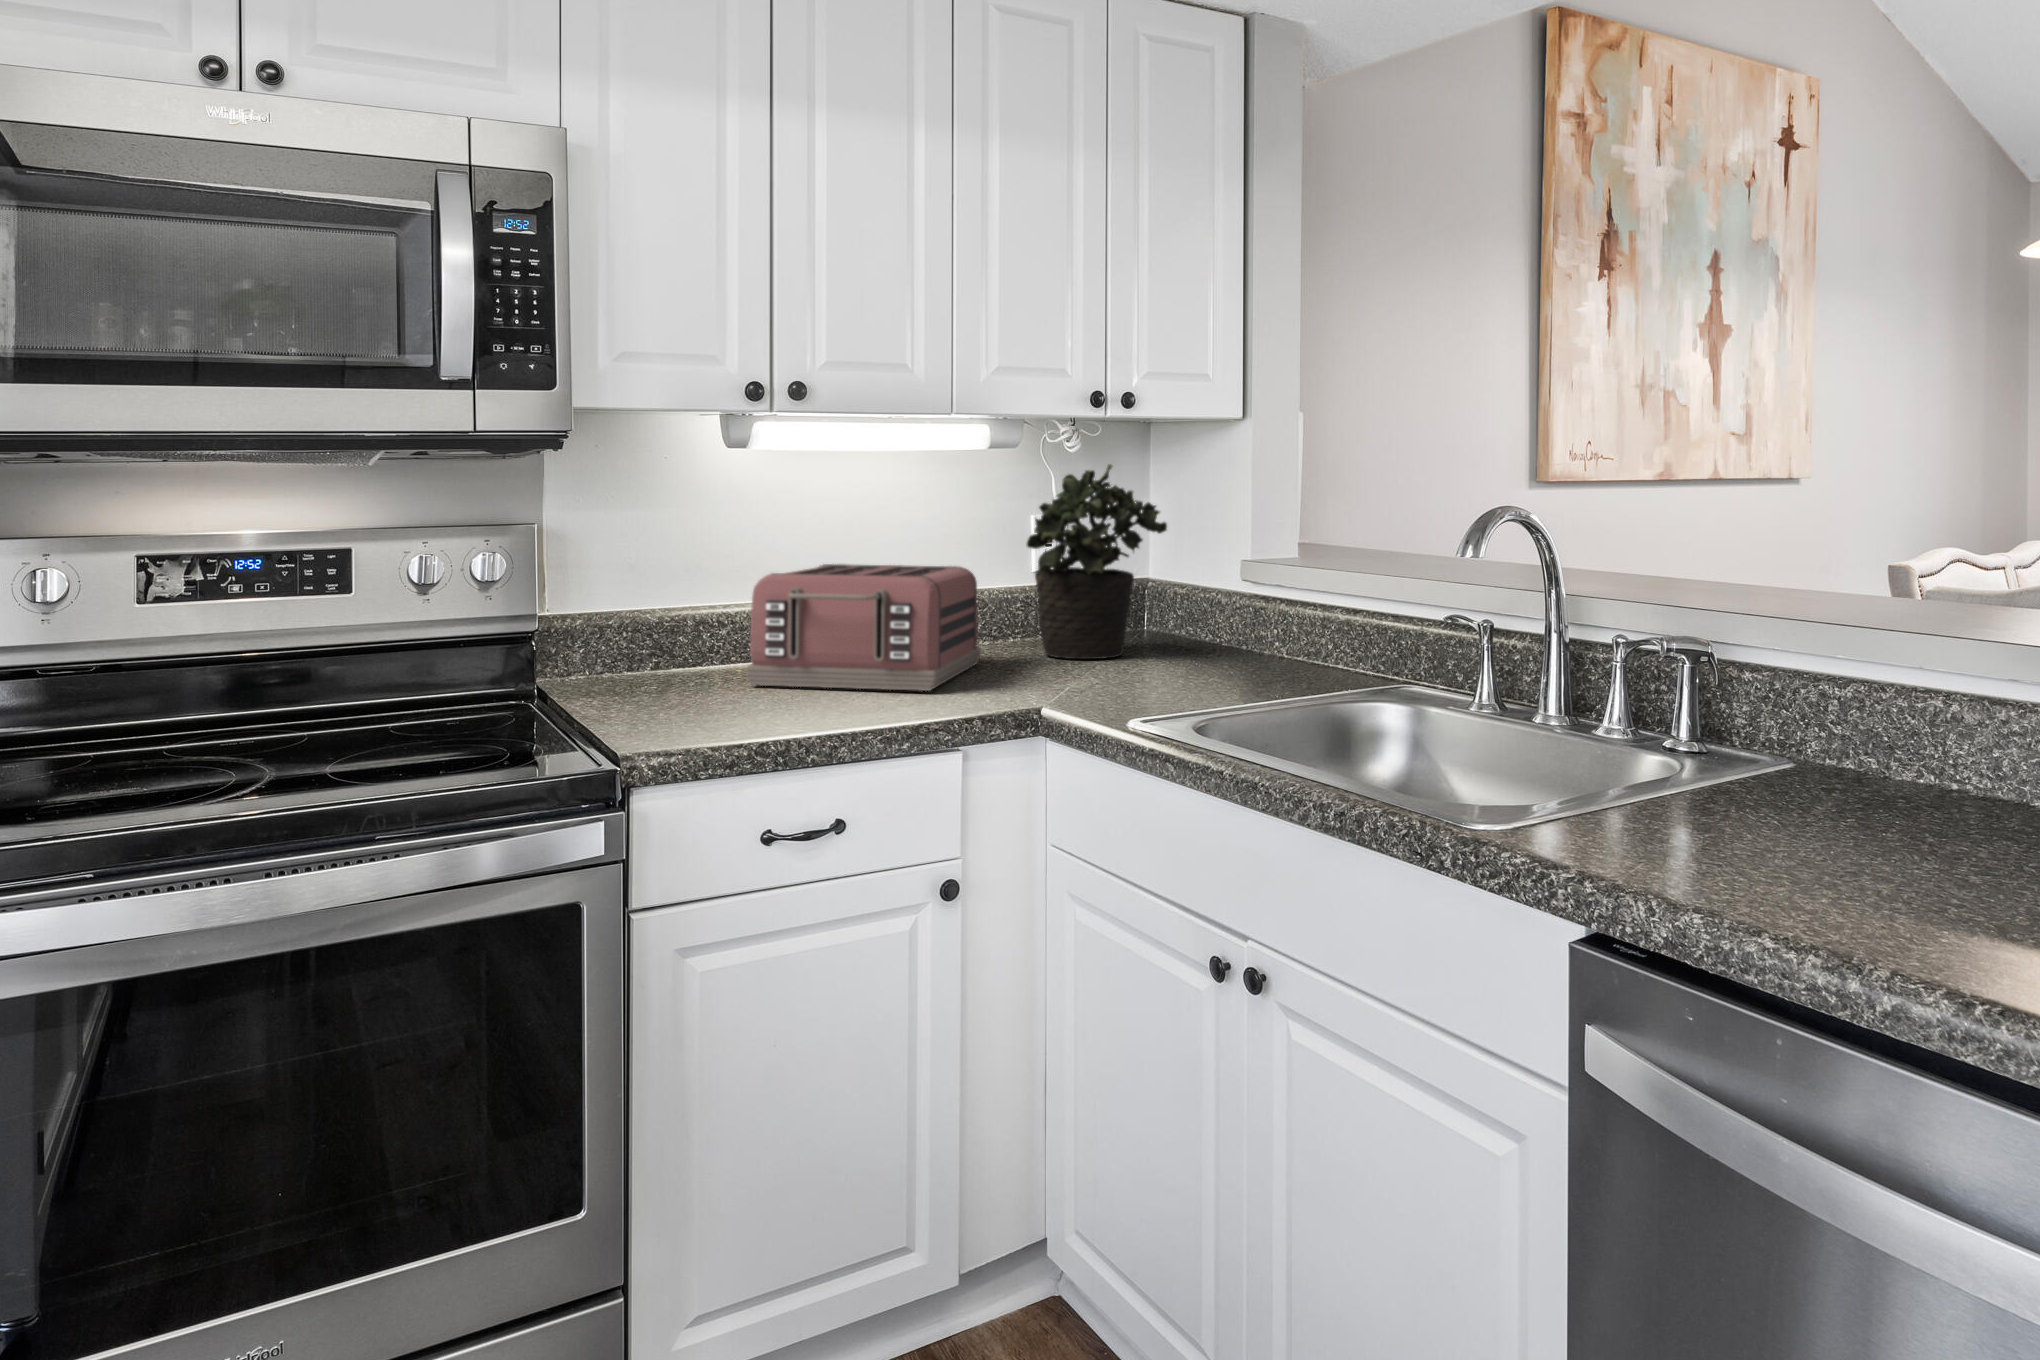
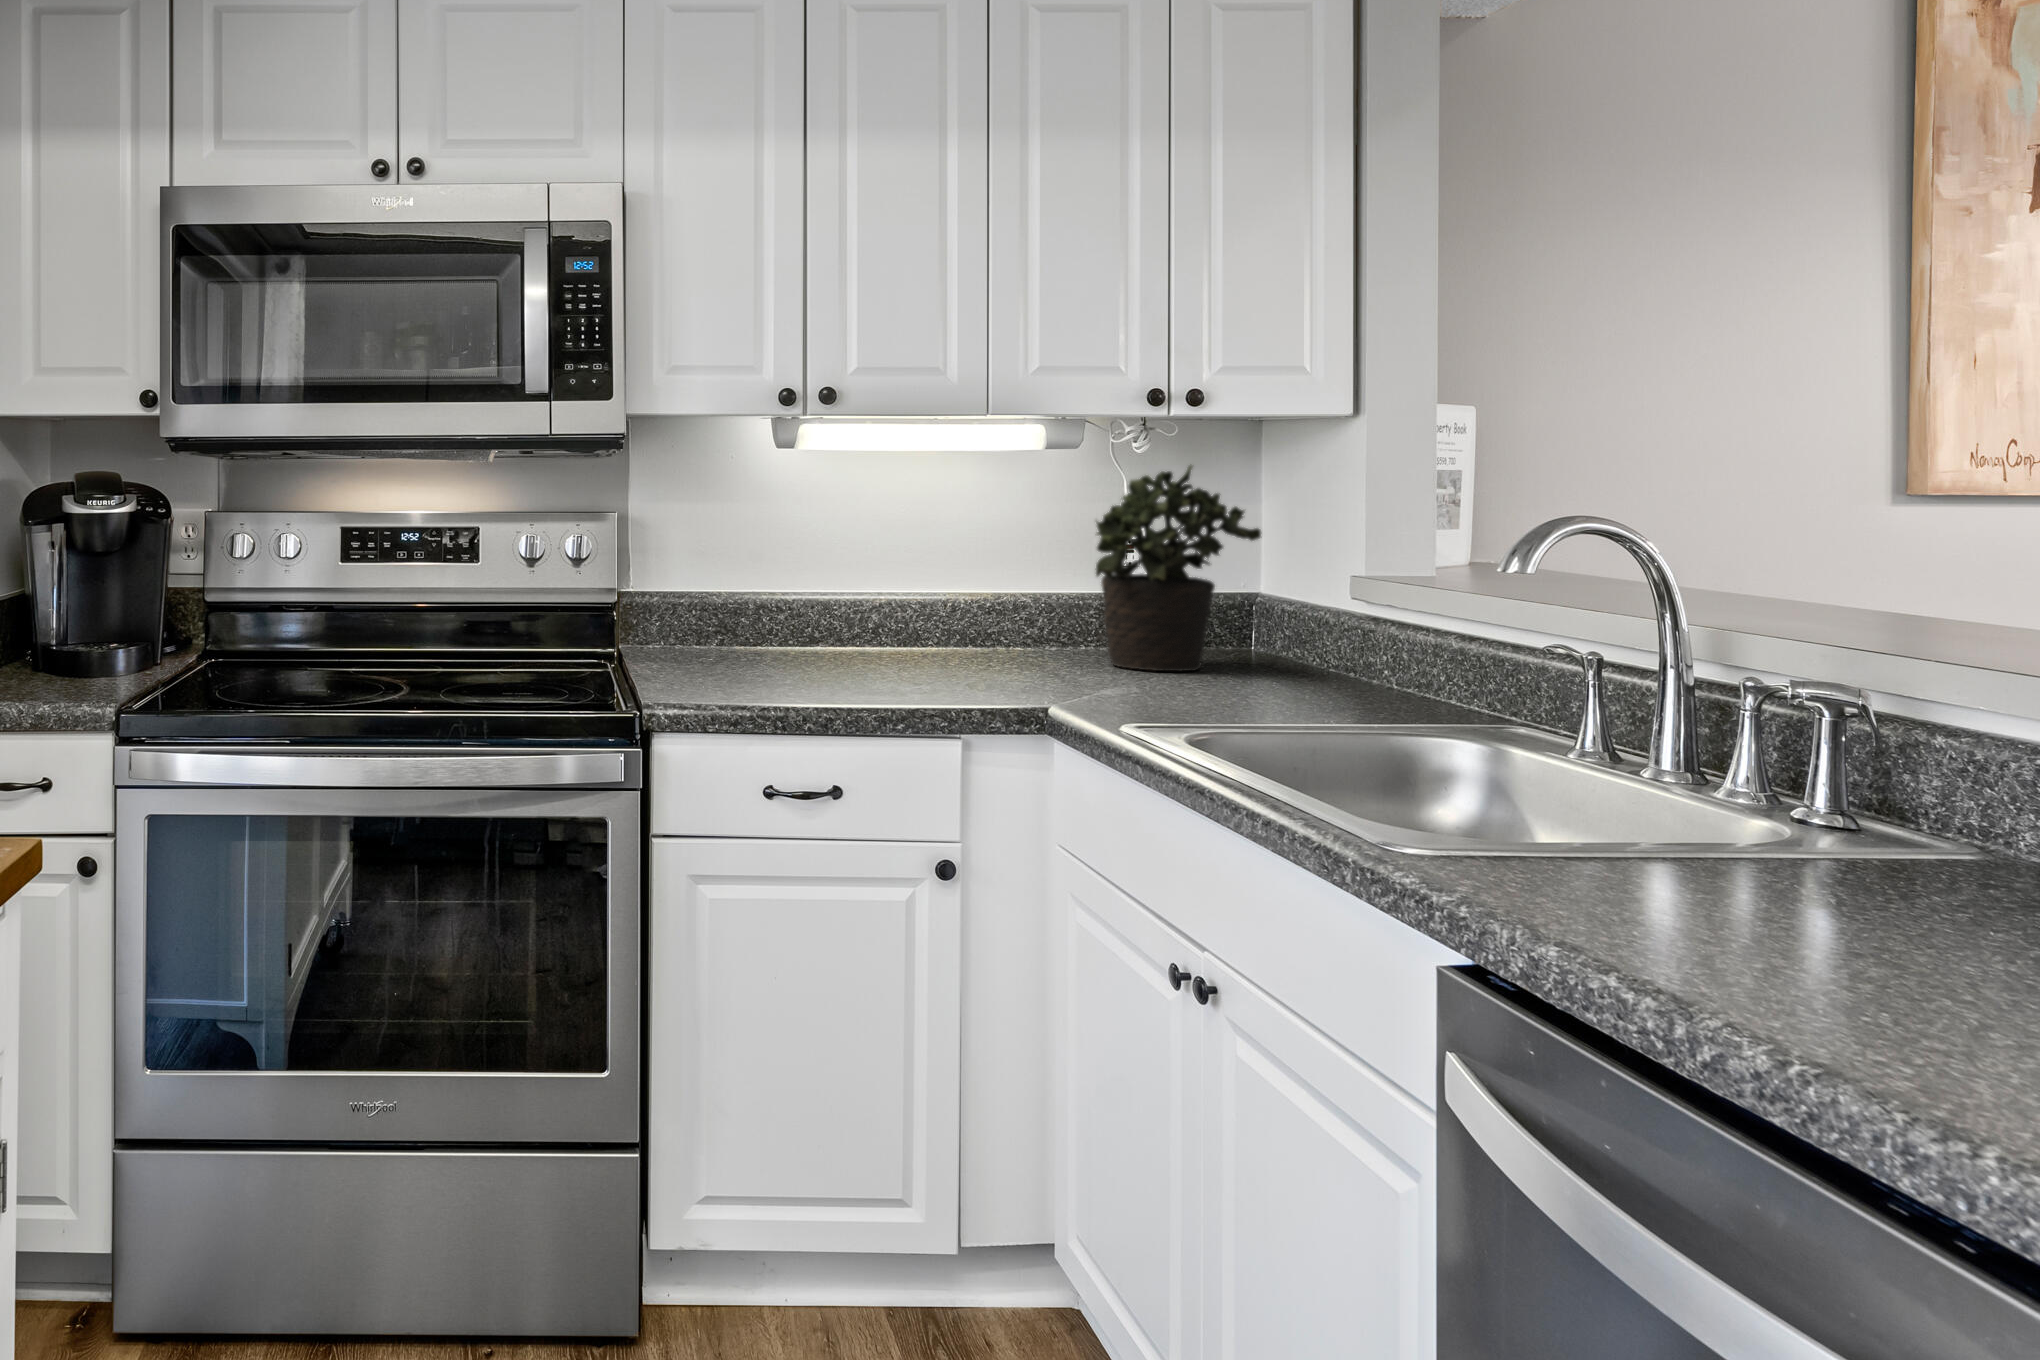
toaster: present [746,564,981,691] -> none [786,561,1032,685]

